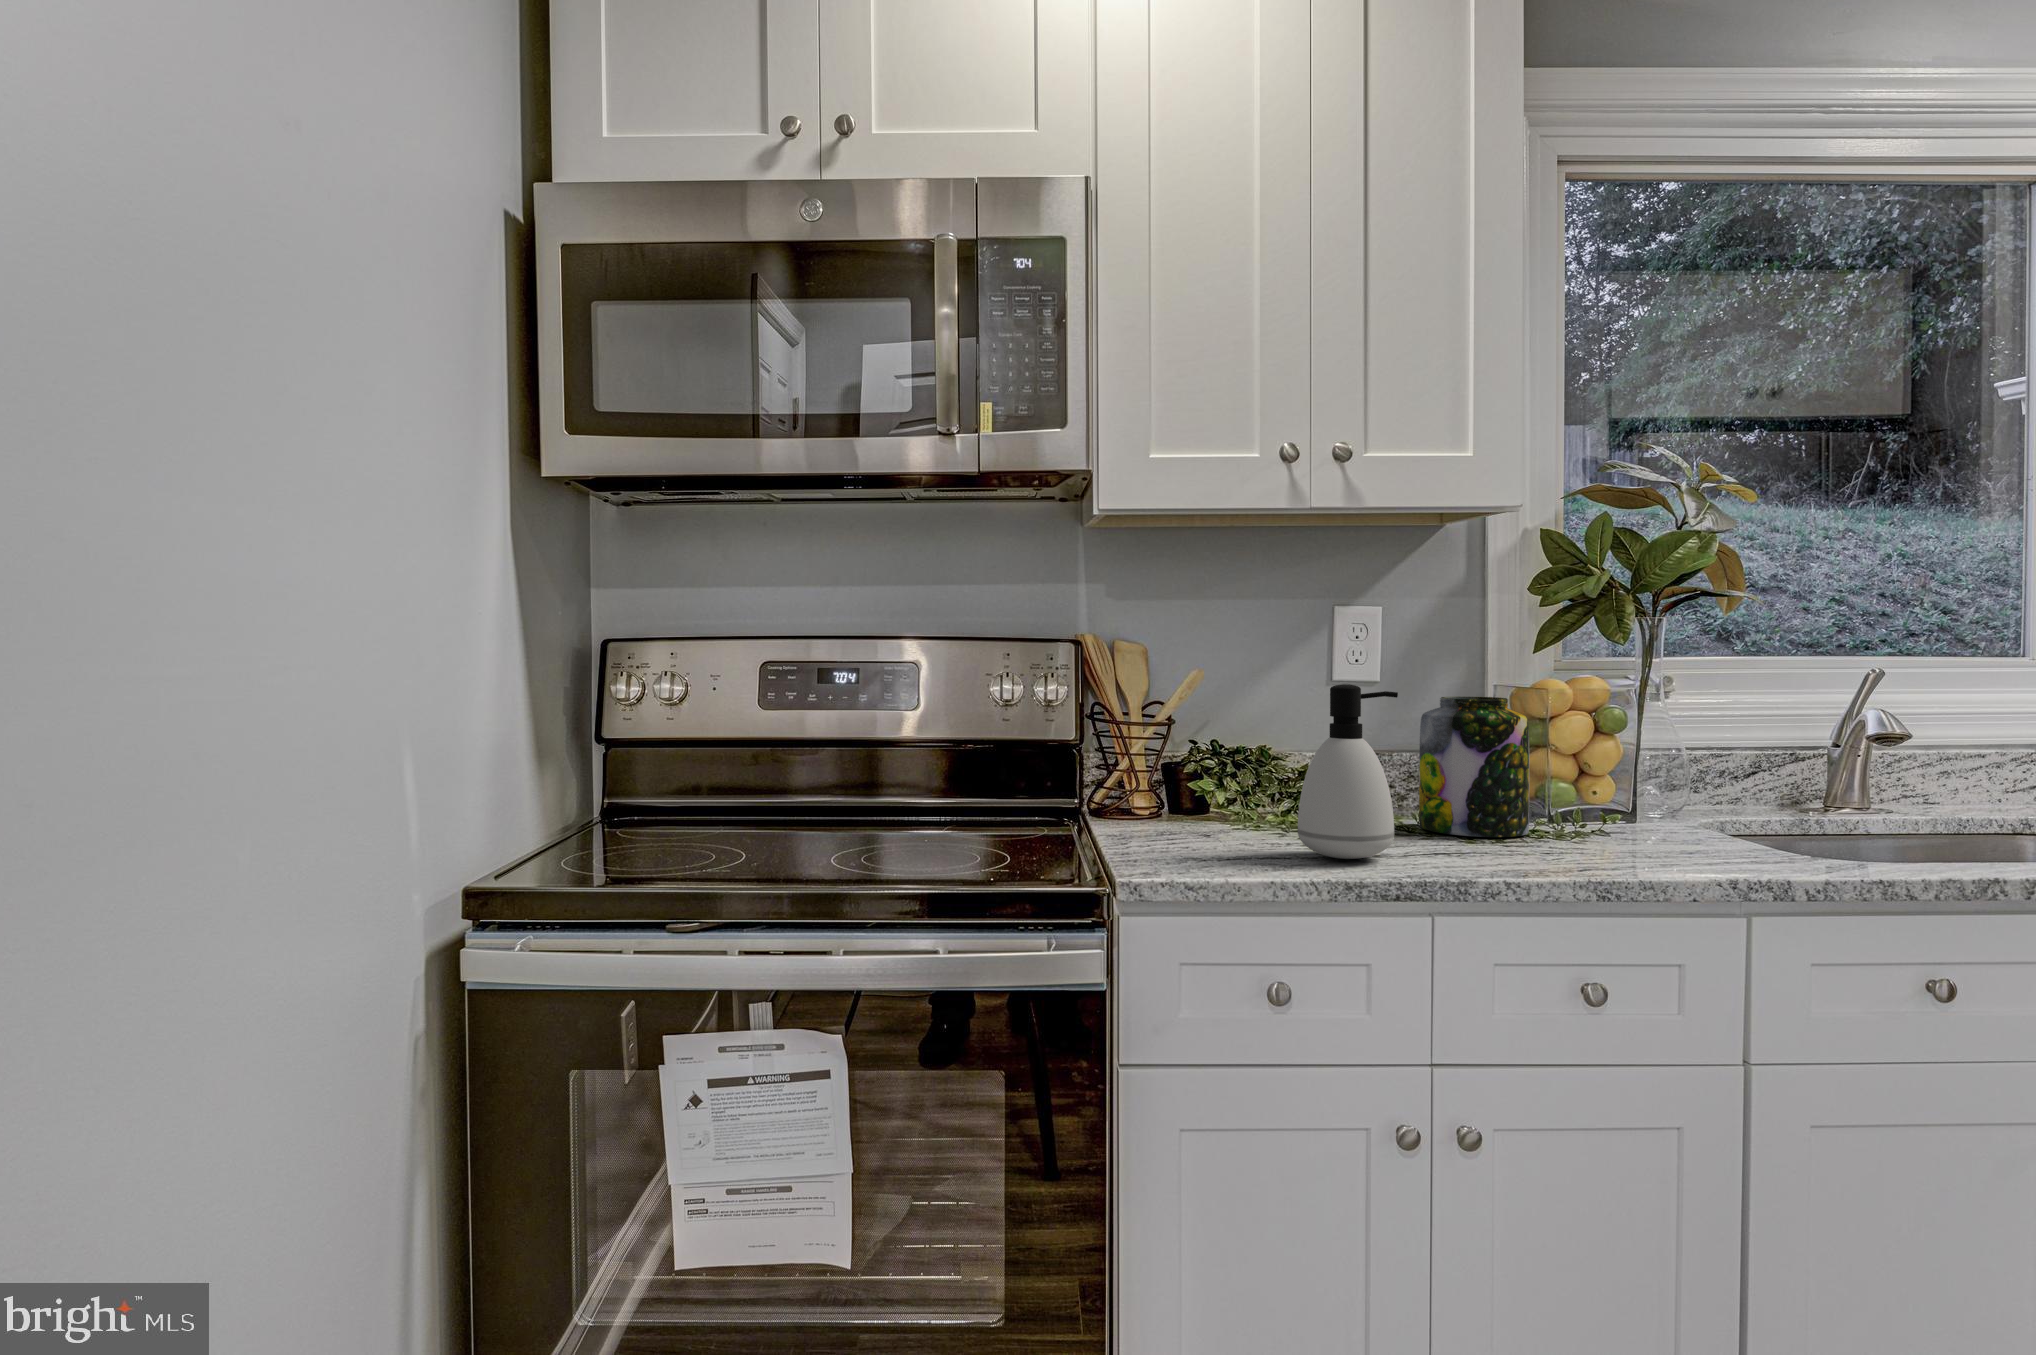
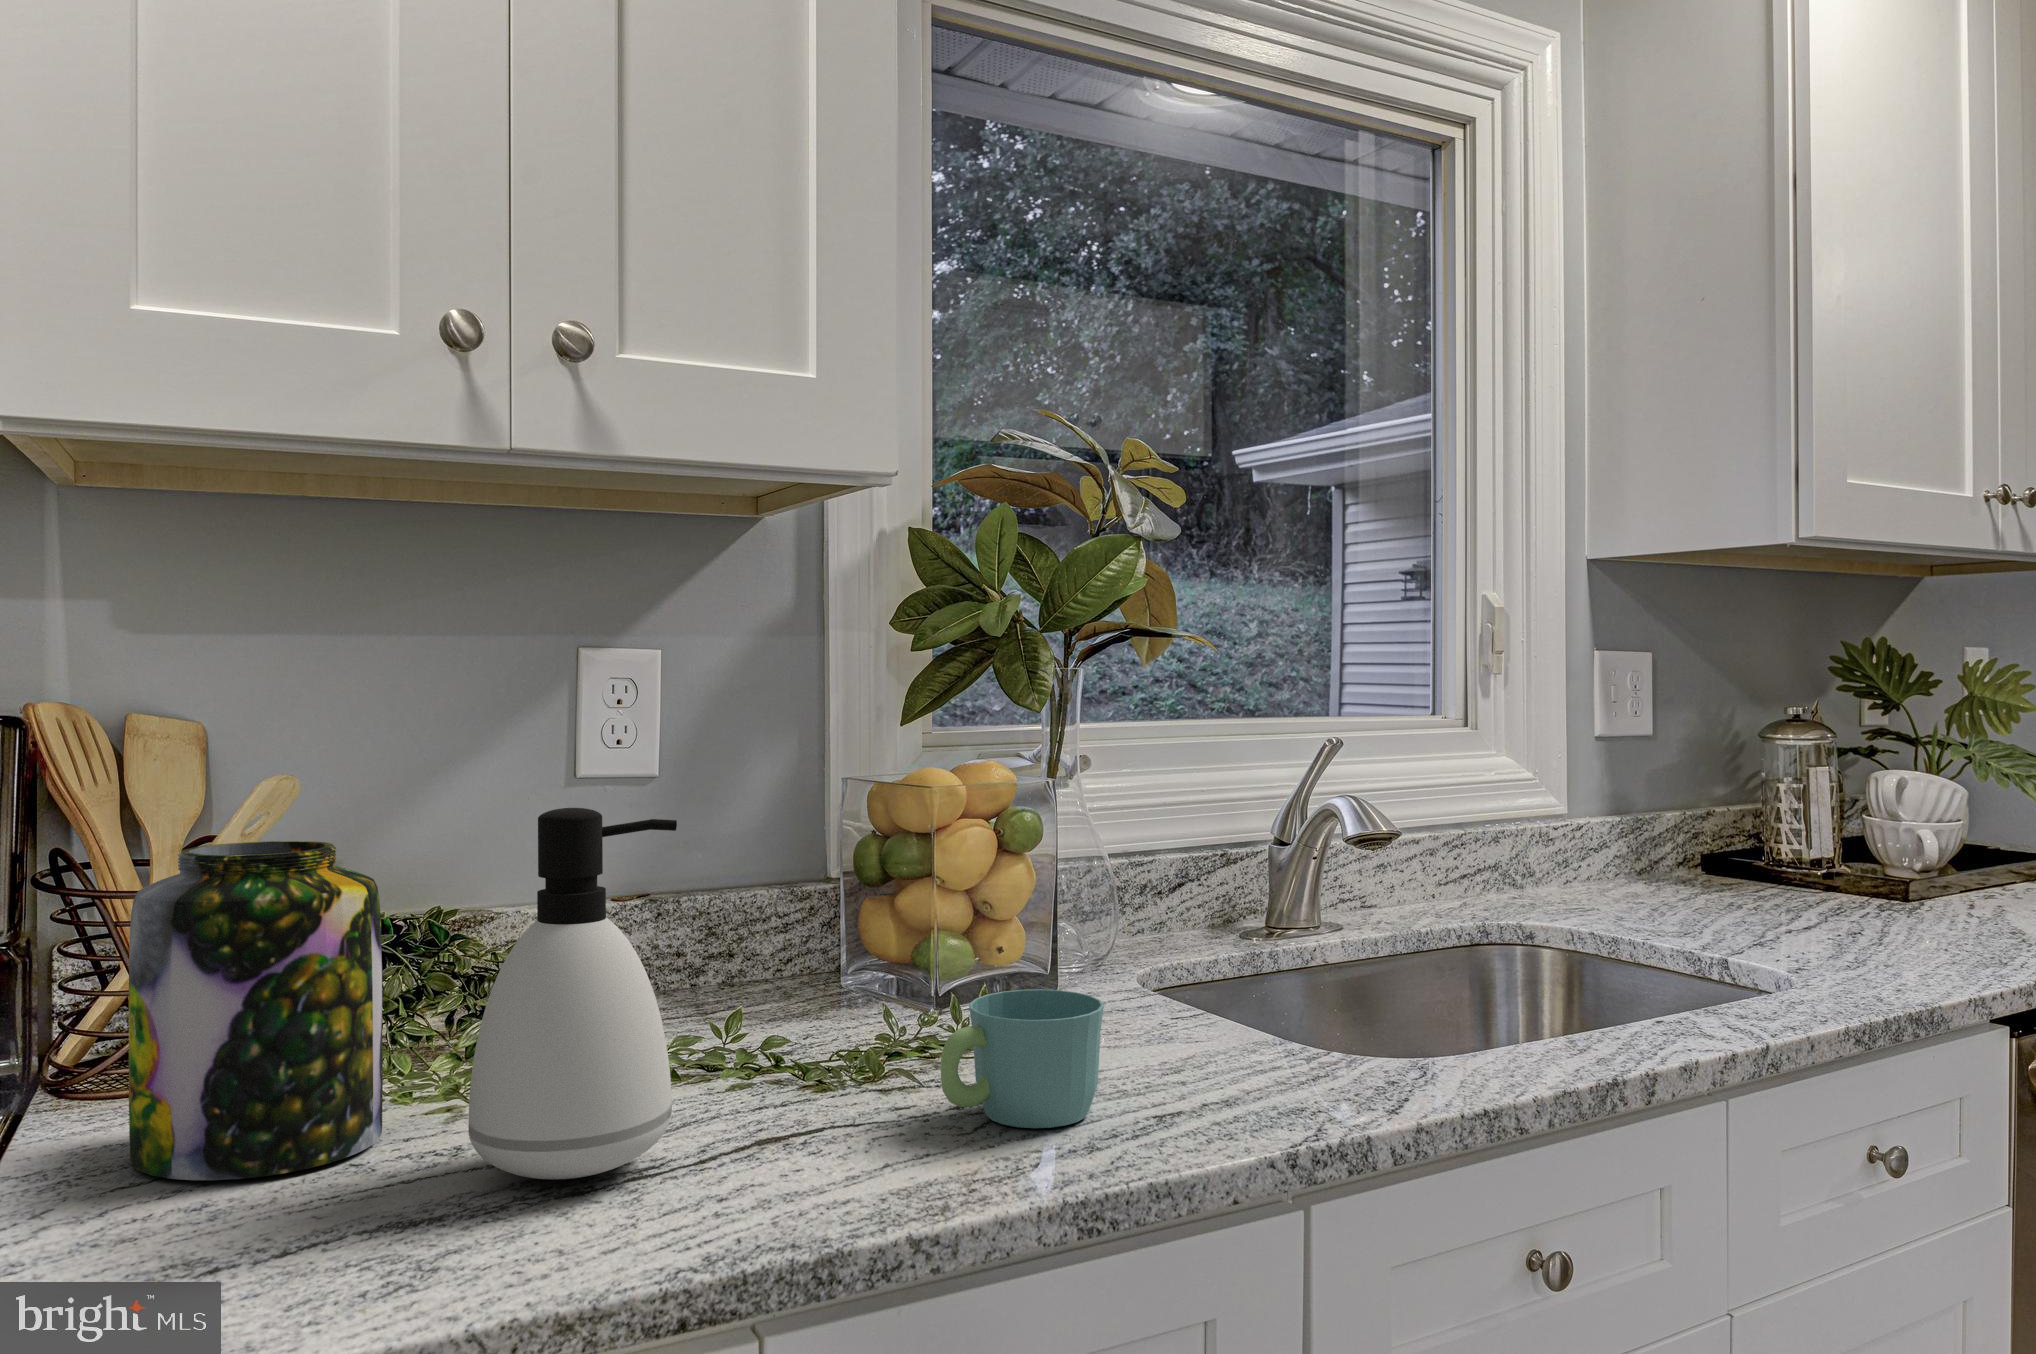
jar: present [1419,697,1529,837] -> present [129,841,383,1180]
mug: none [1542,799,1645,870] -> present [941,989,1104,1128]

